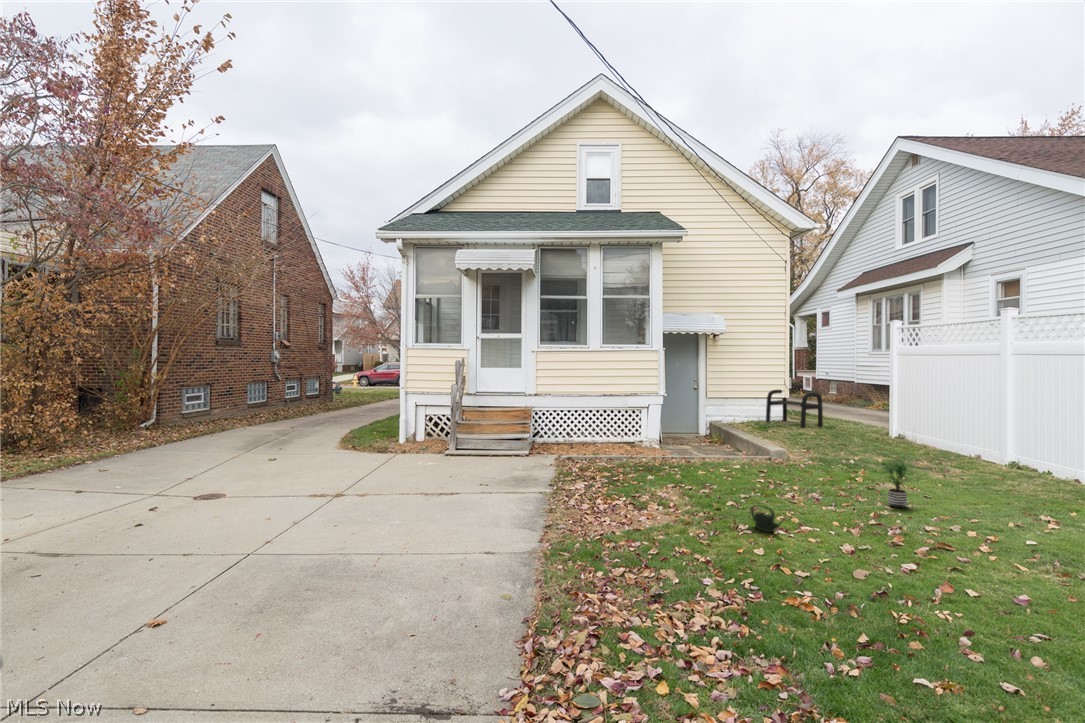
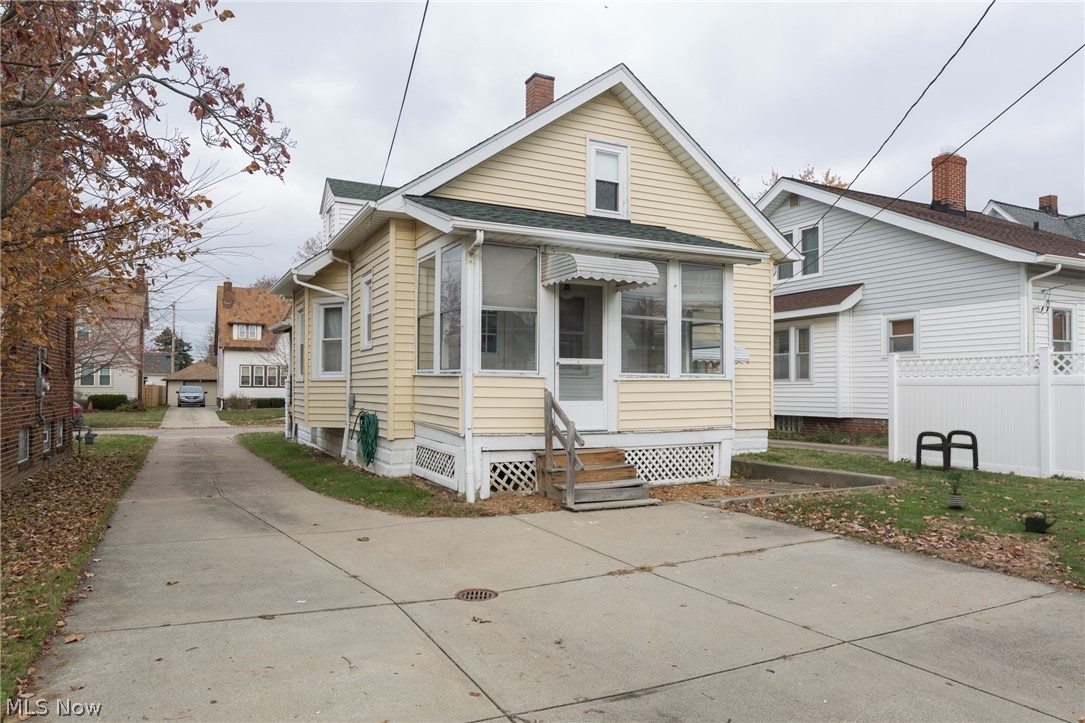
bench: present [766,390,823,428] -> present [916,430,979,473]
potted plant: present [883,461,913,508] -> present [942,470,967,508]

